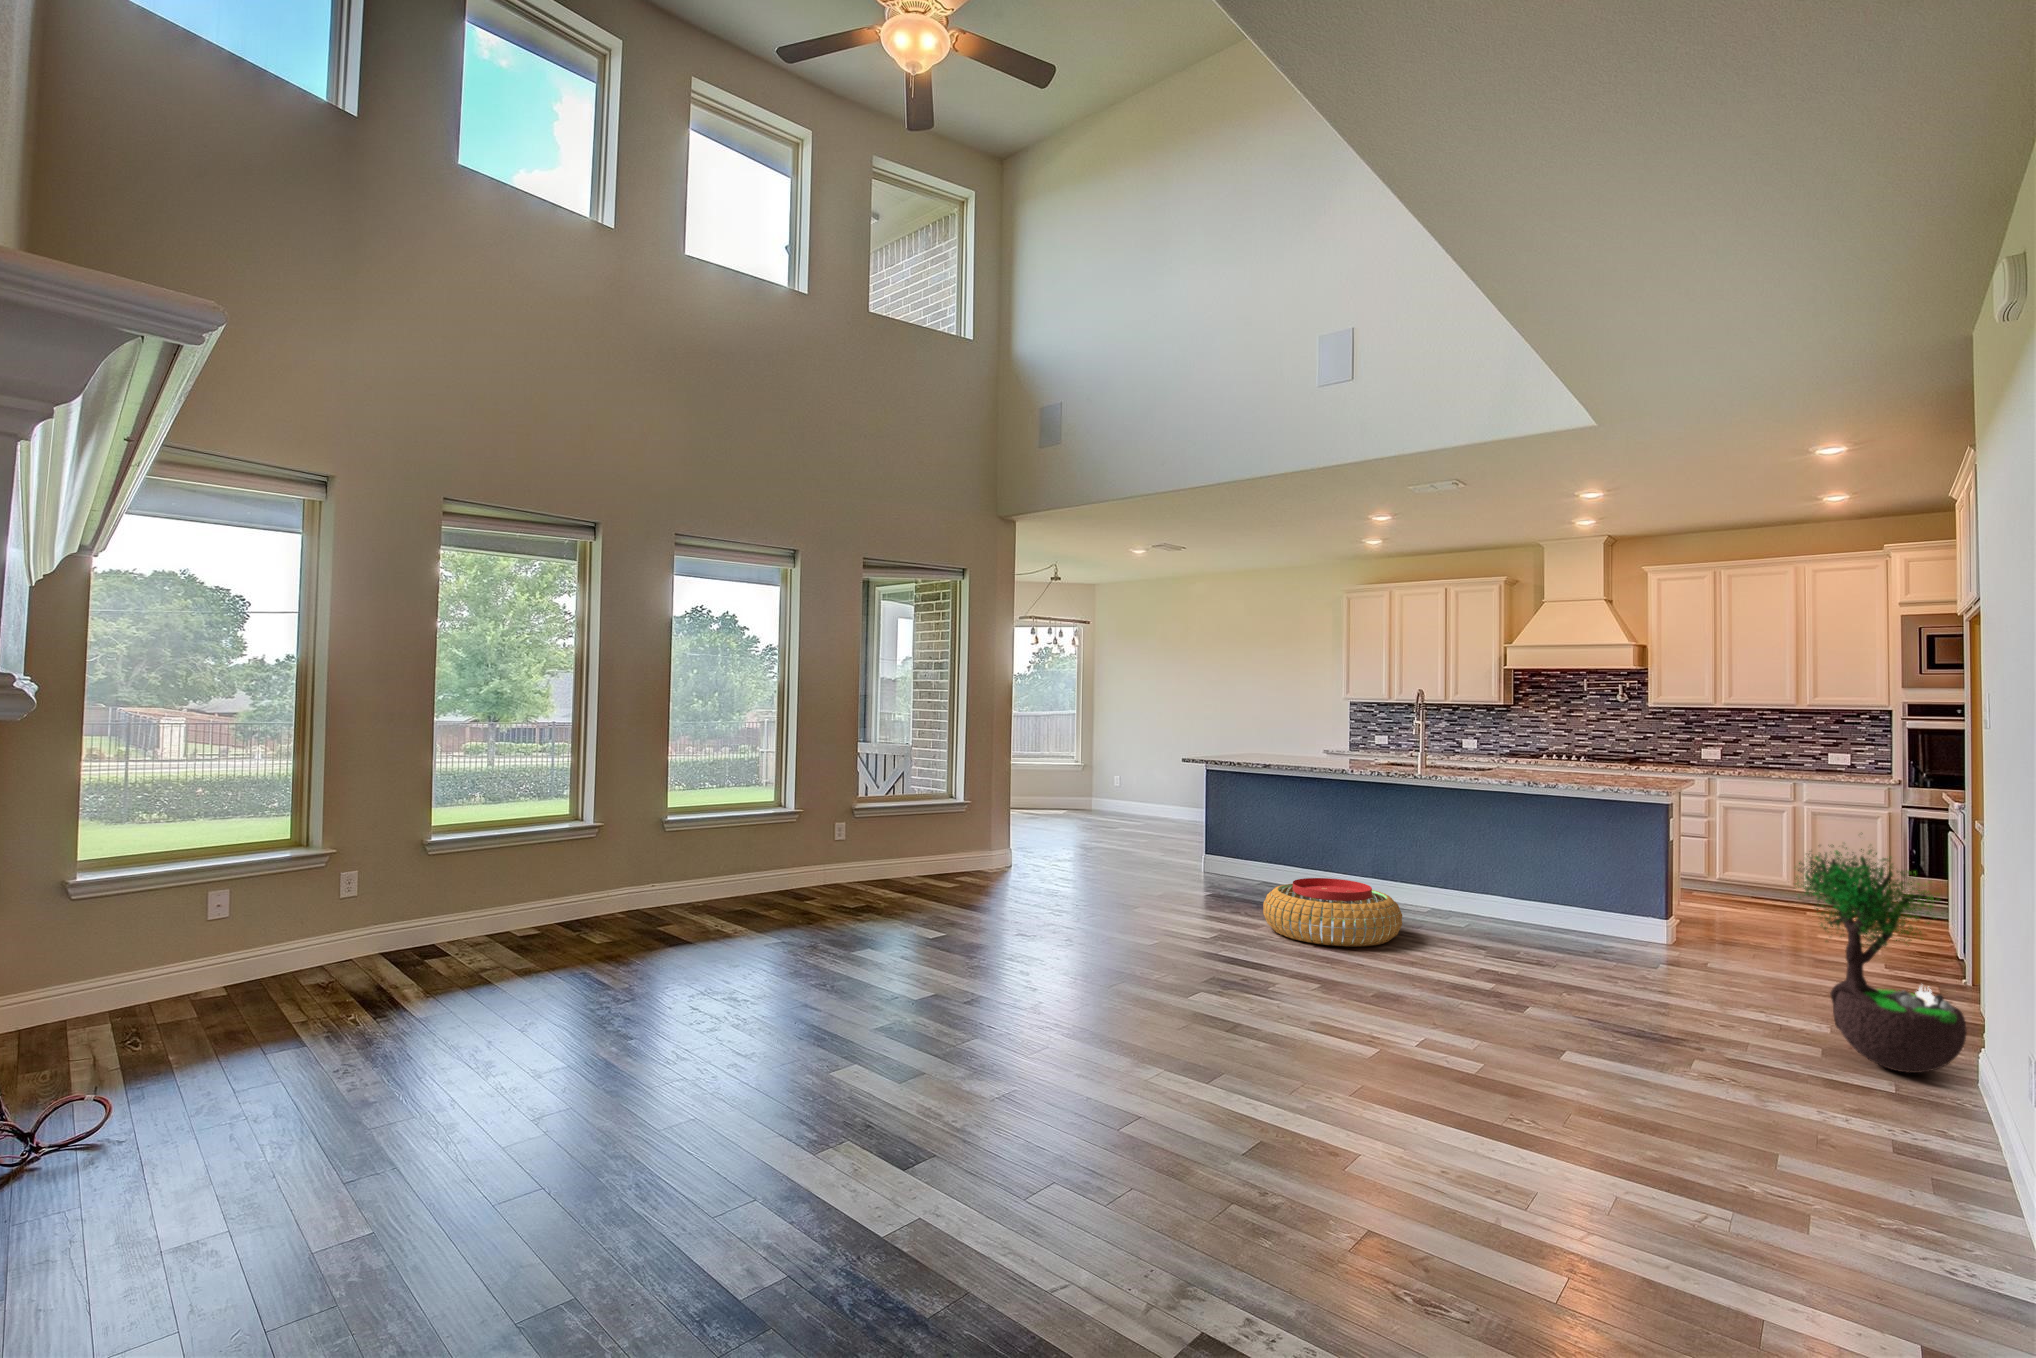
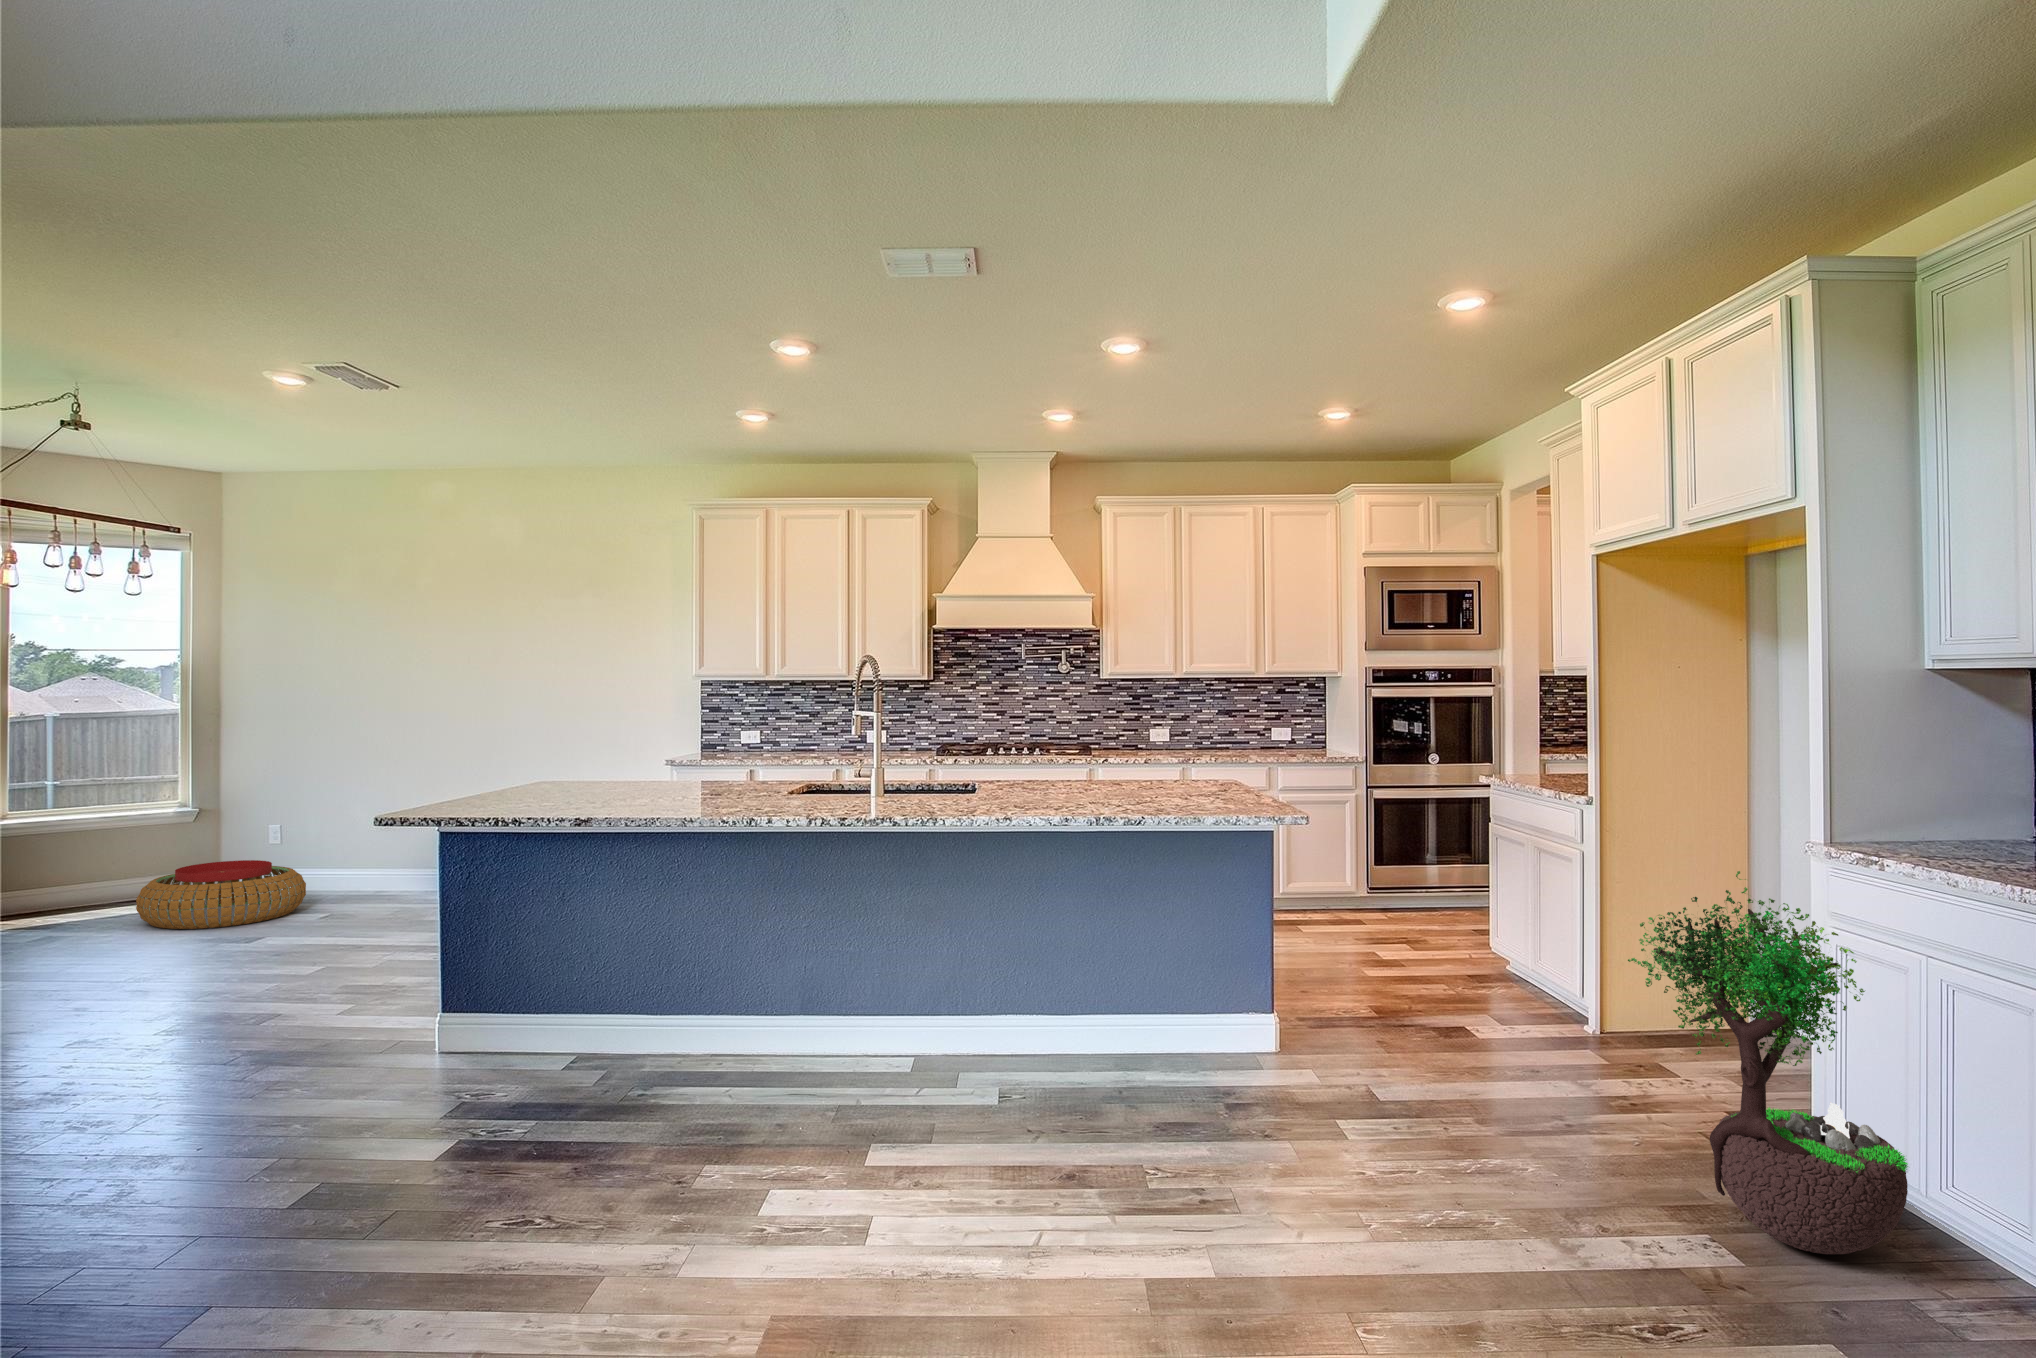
pouf: present [1263,878,1402,947] -> present [136,860,306,929]

